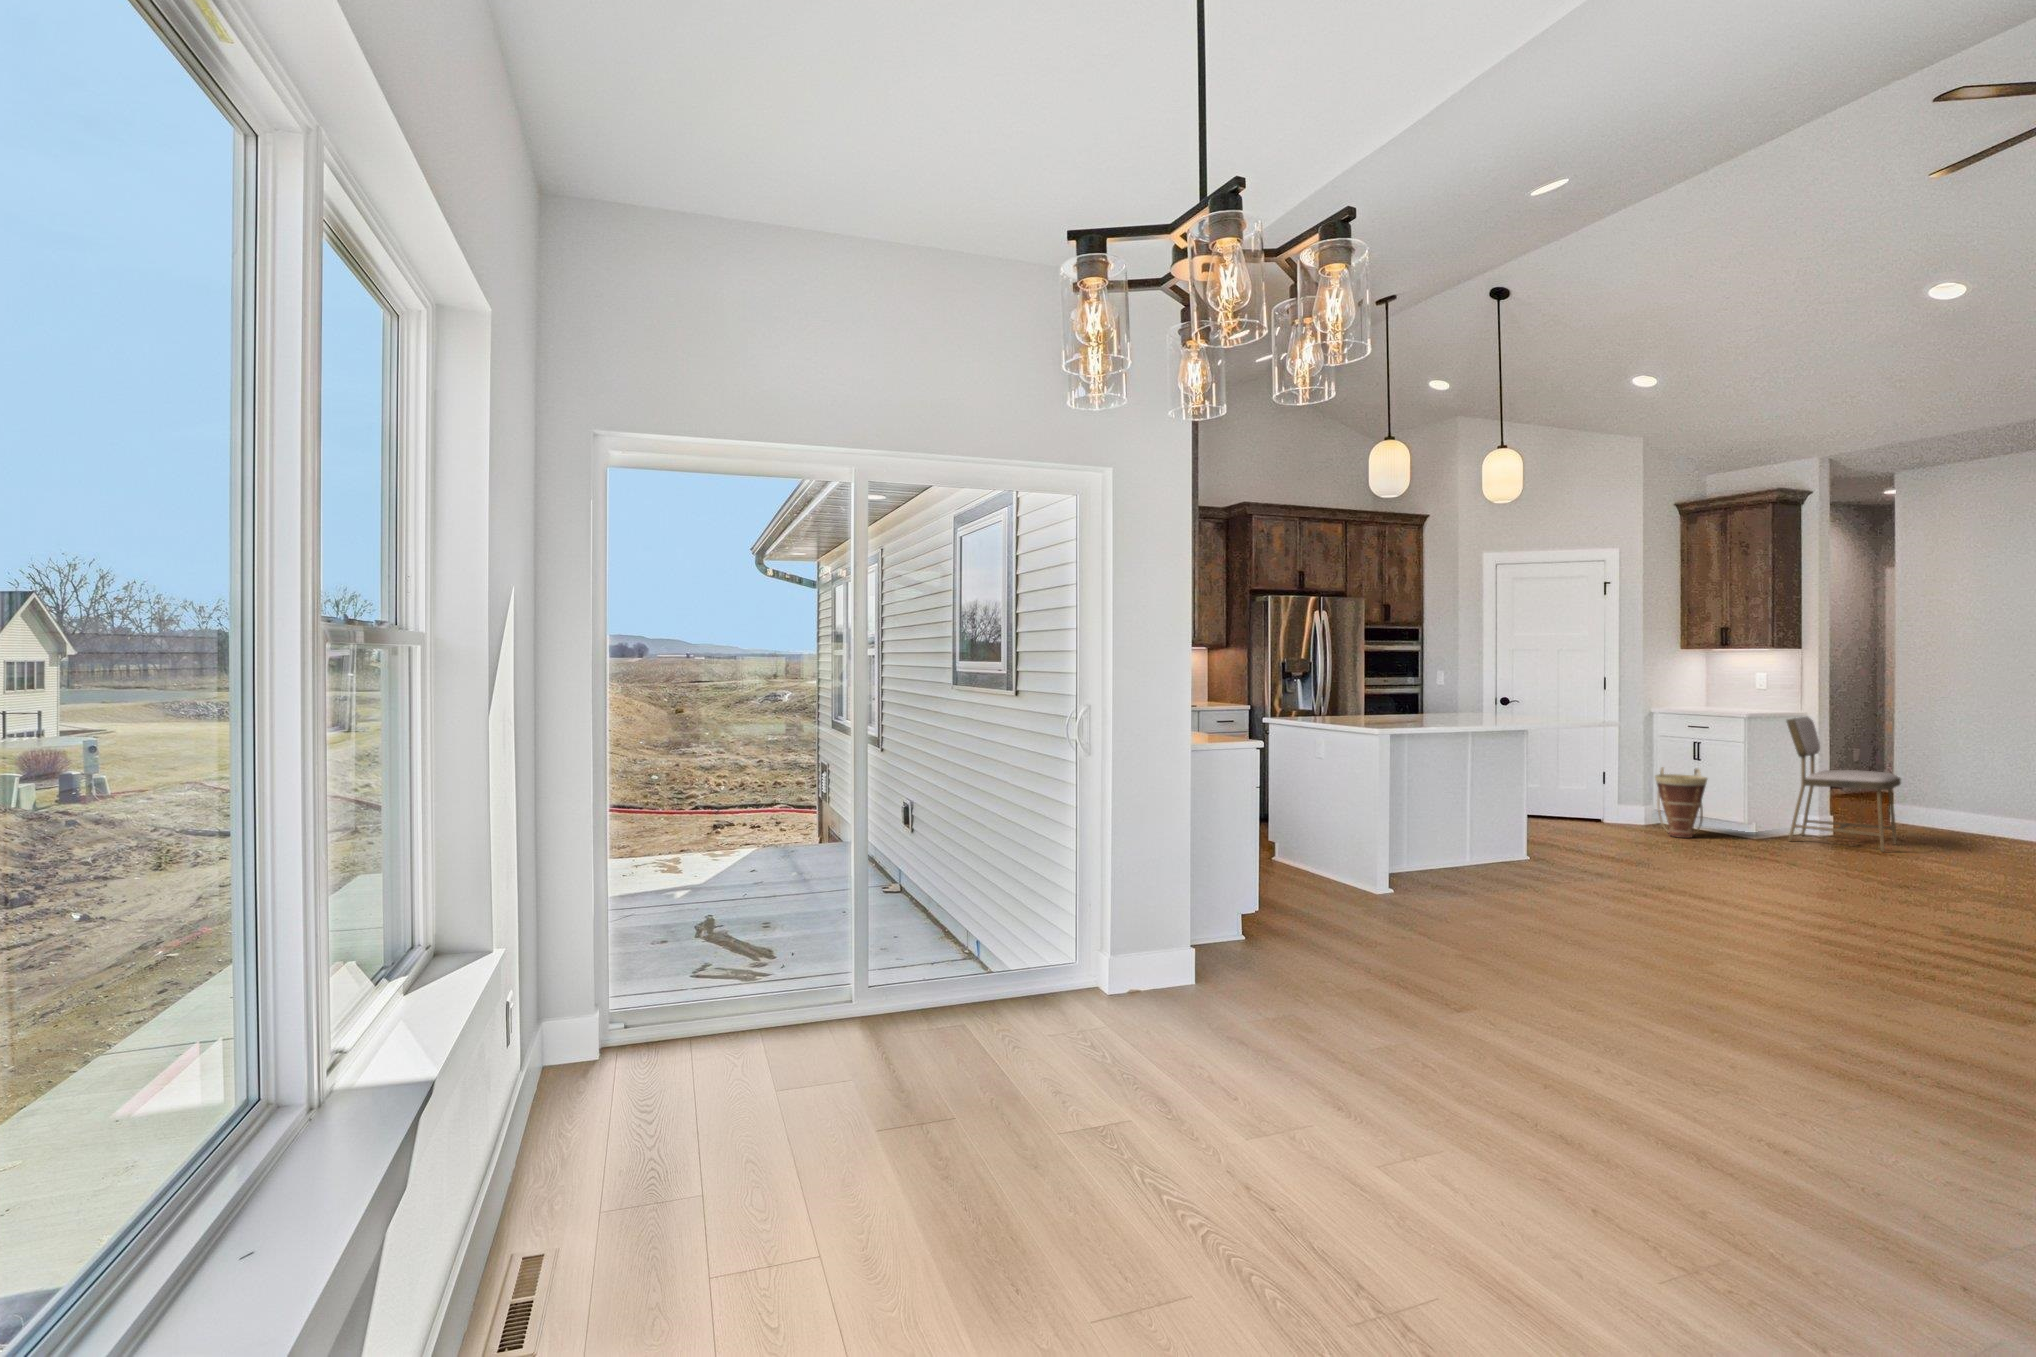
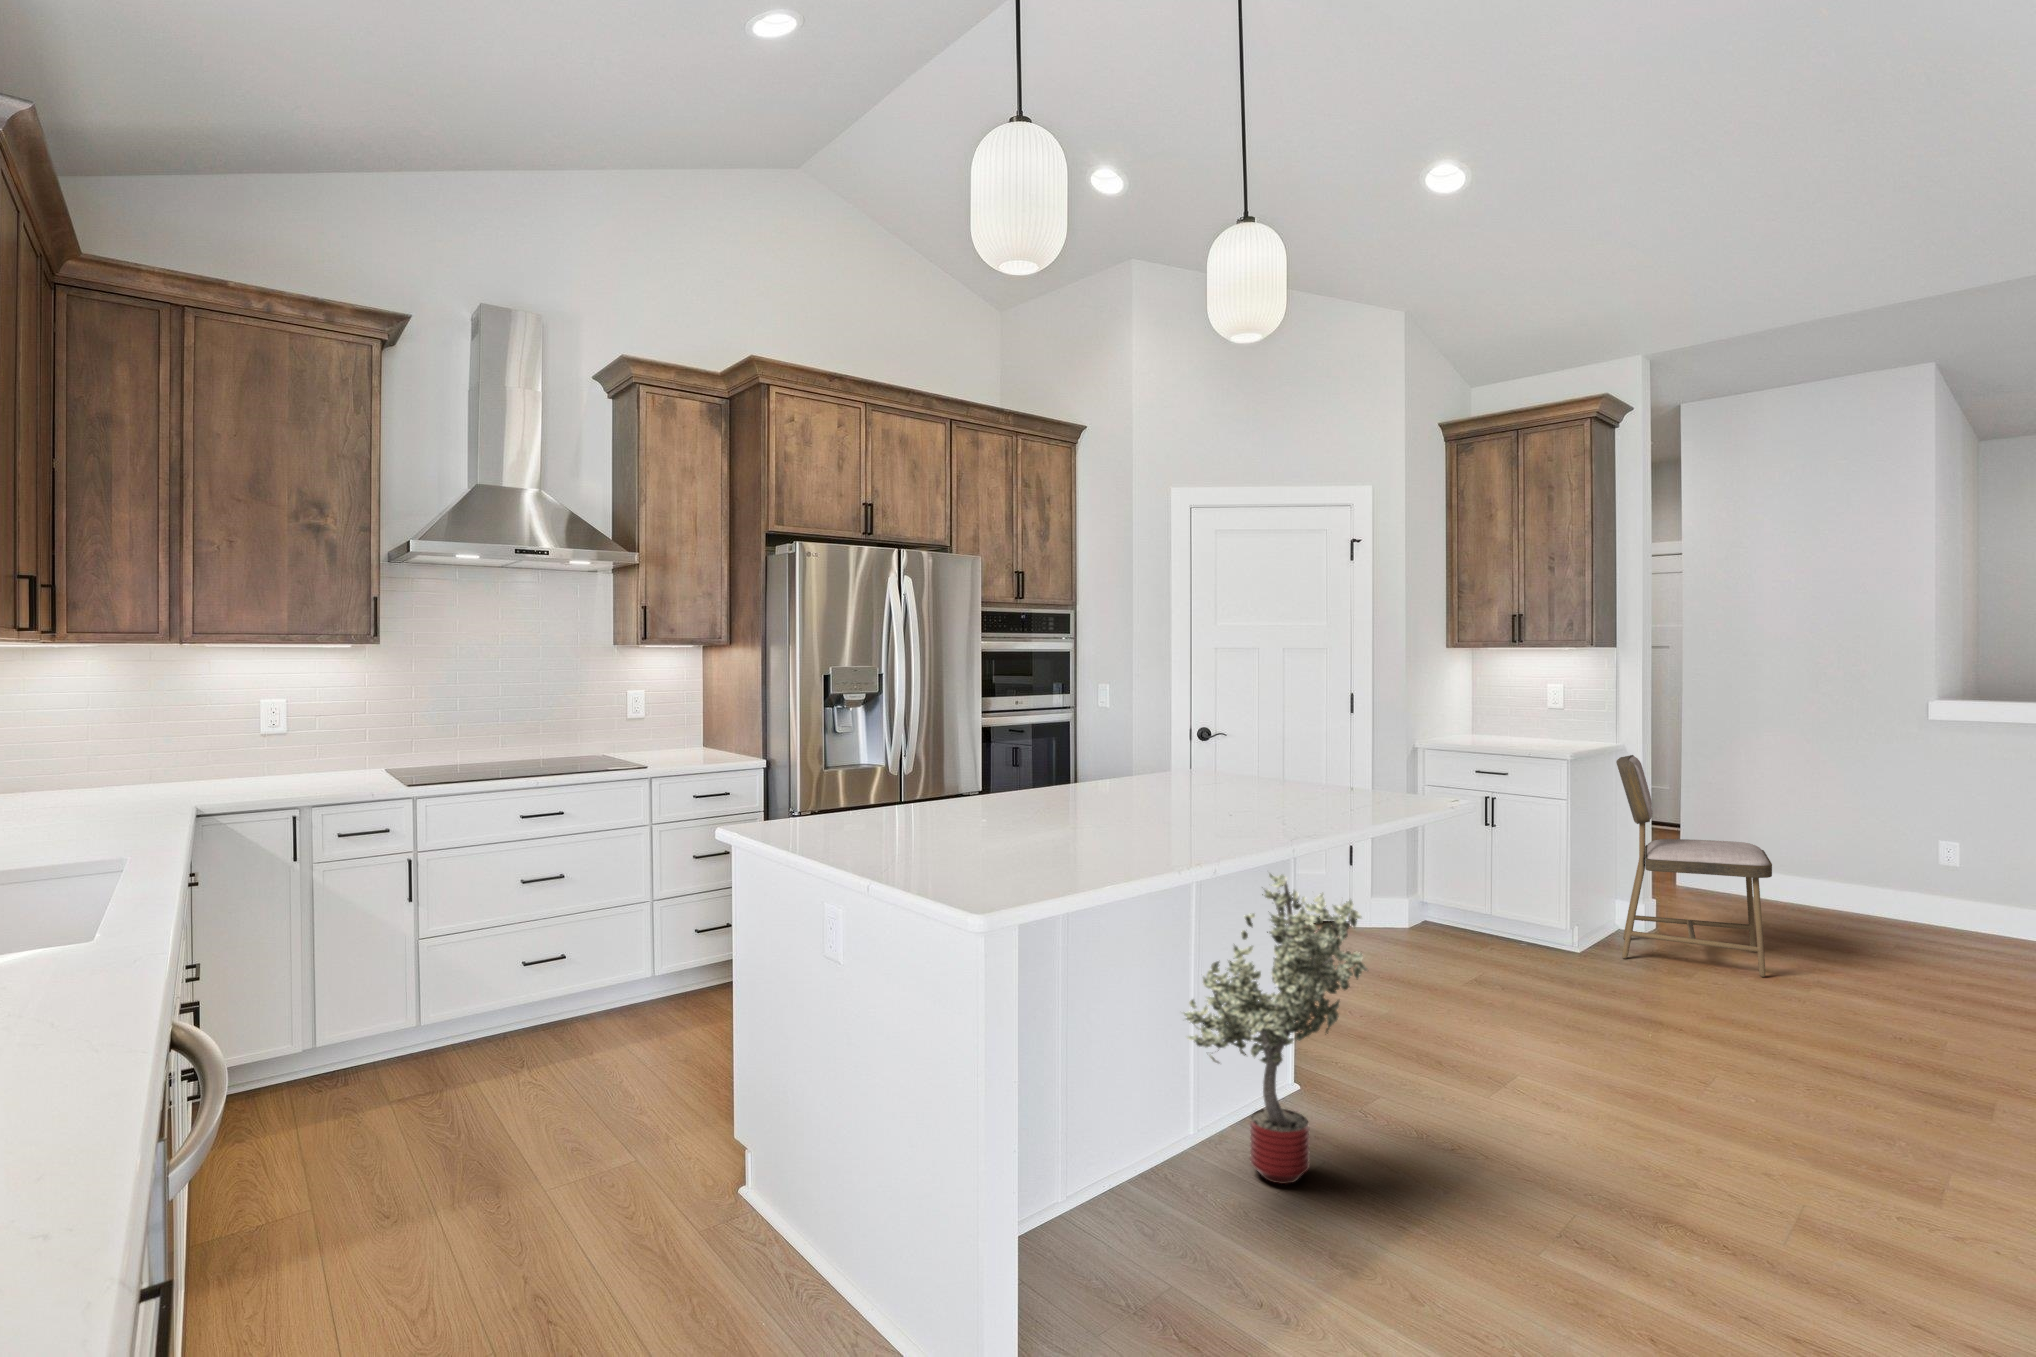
potted tree: none [1464,745,1559,879] -> present [1183,874,1367,1184]
basket: present [1655,767,1707,838] -> none [1434,842,1517,965]

